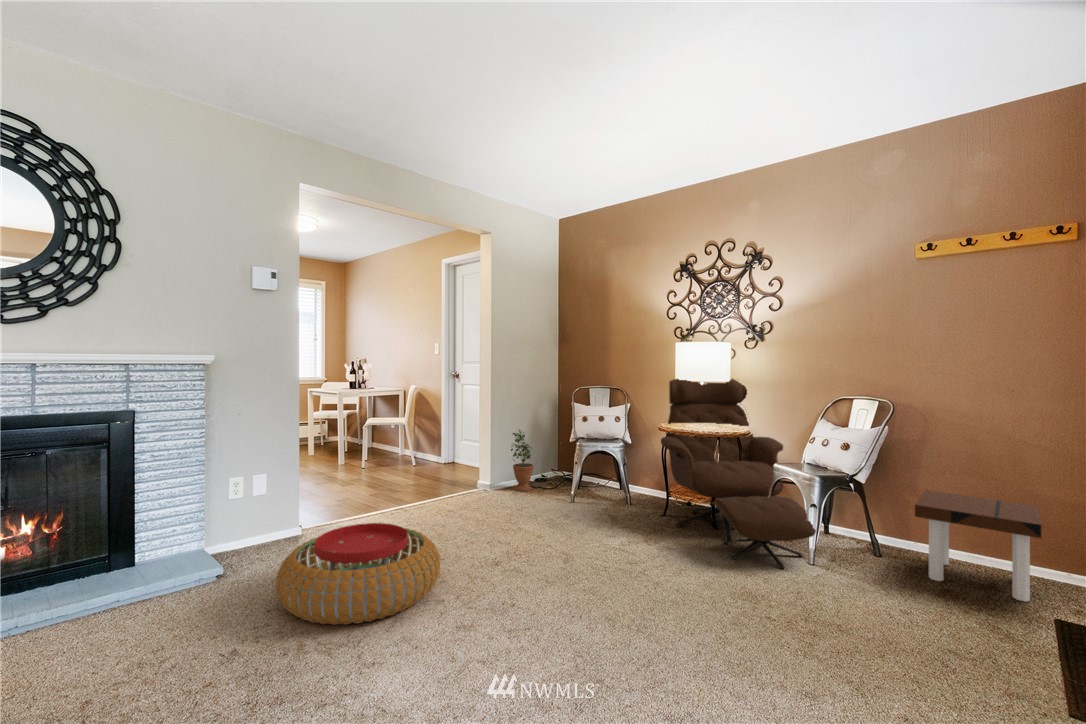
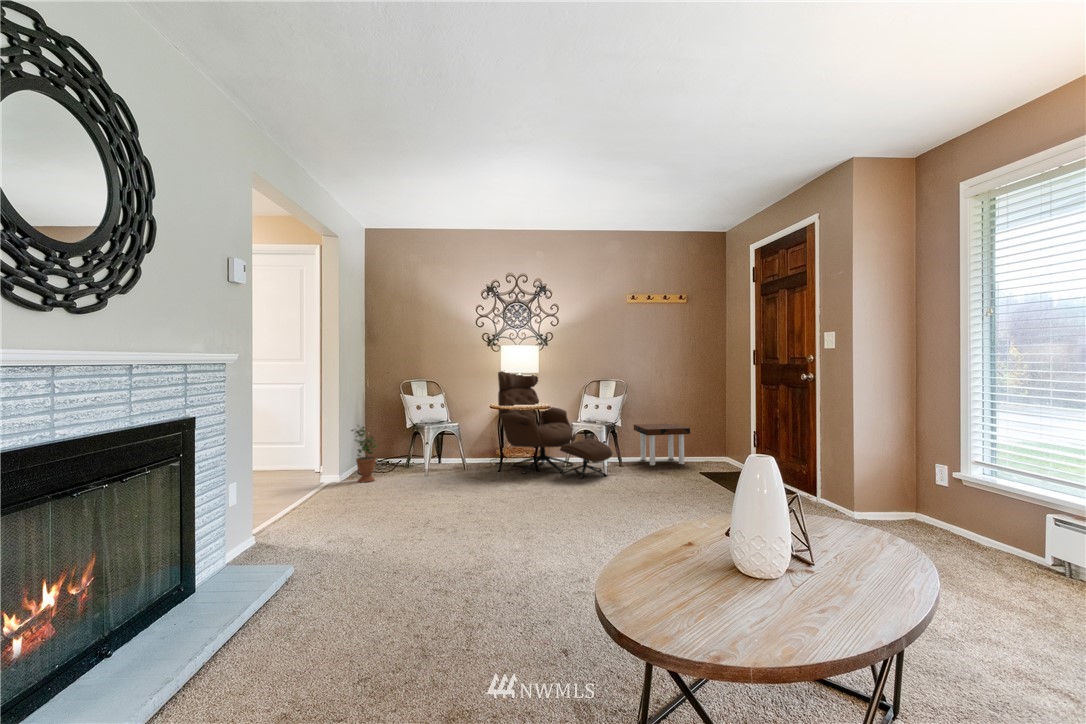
pouf: present [276,523,440,625] -> none [389,495,519,573]

